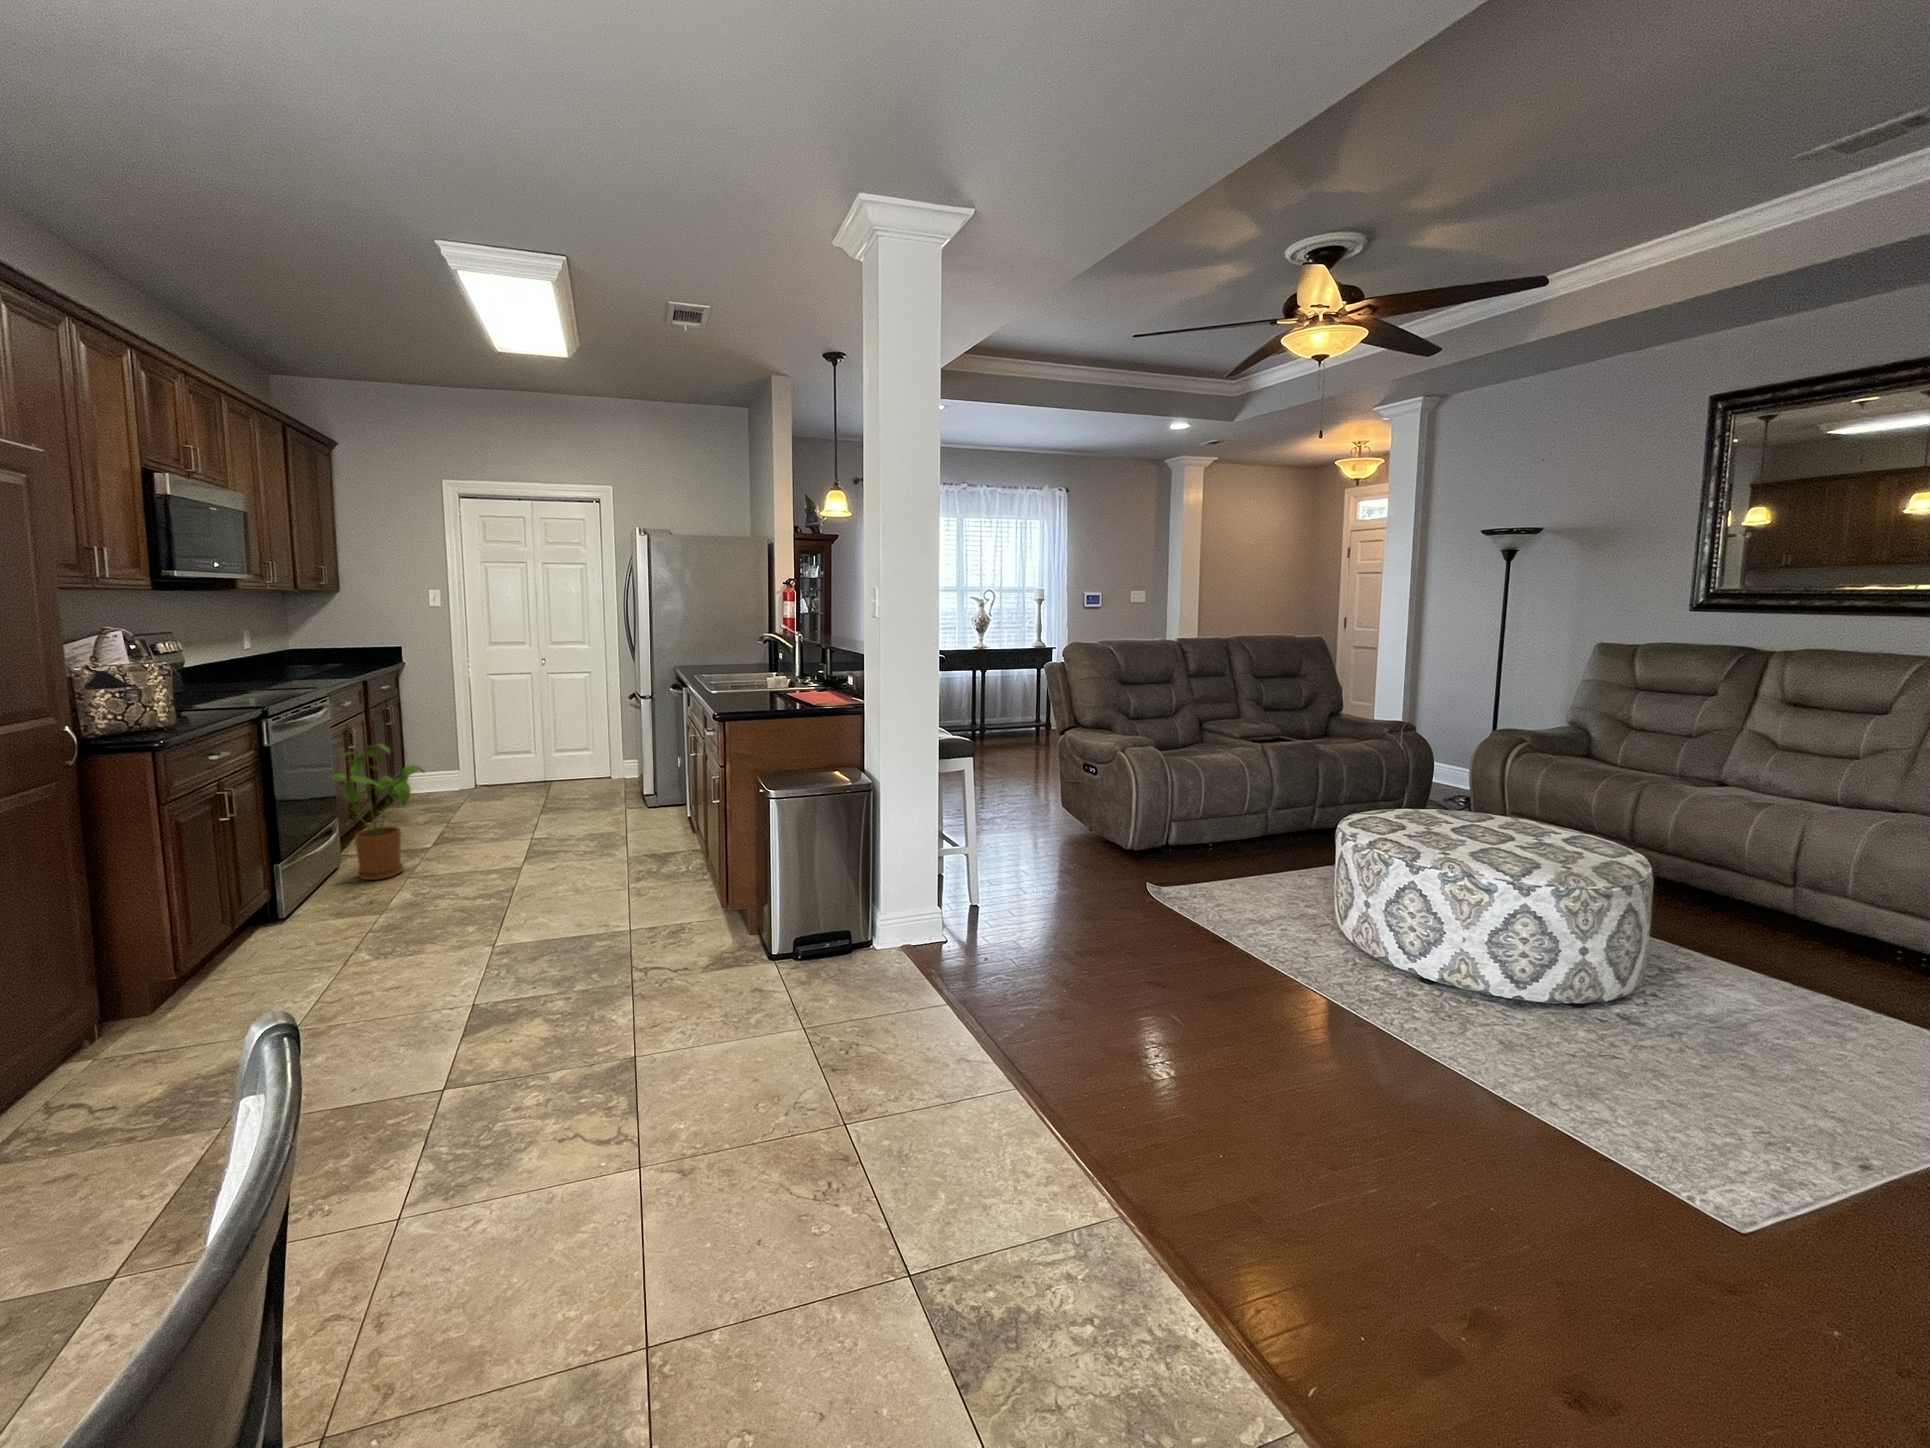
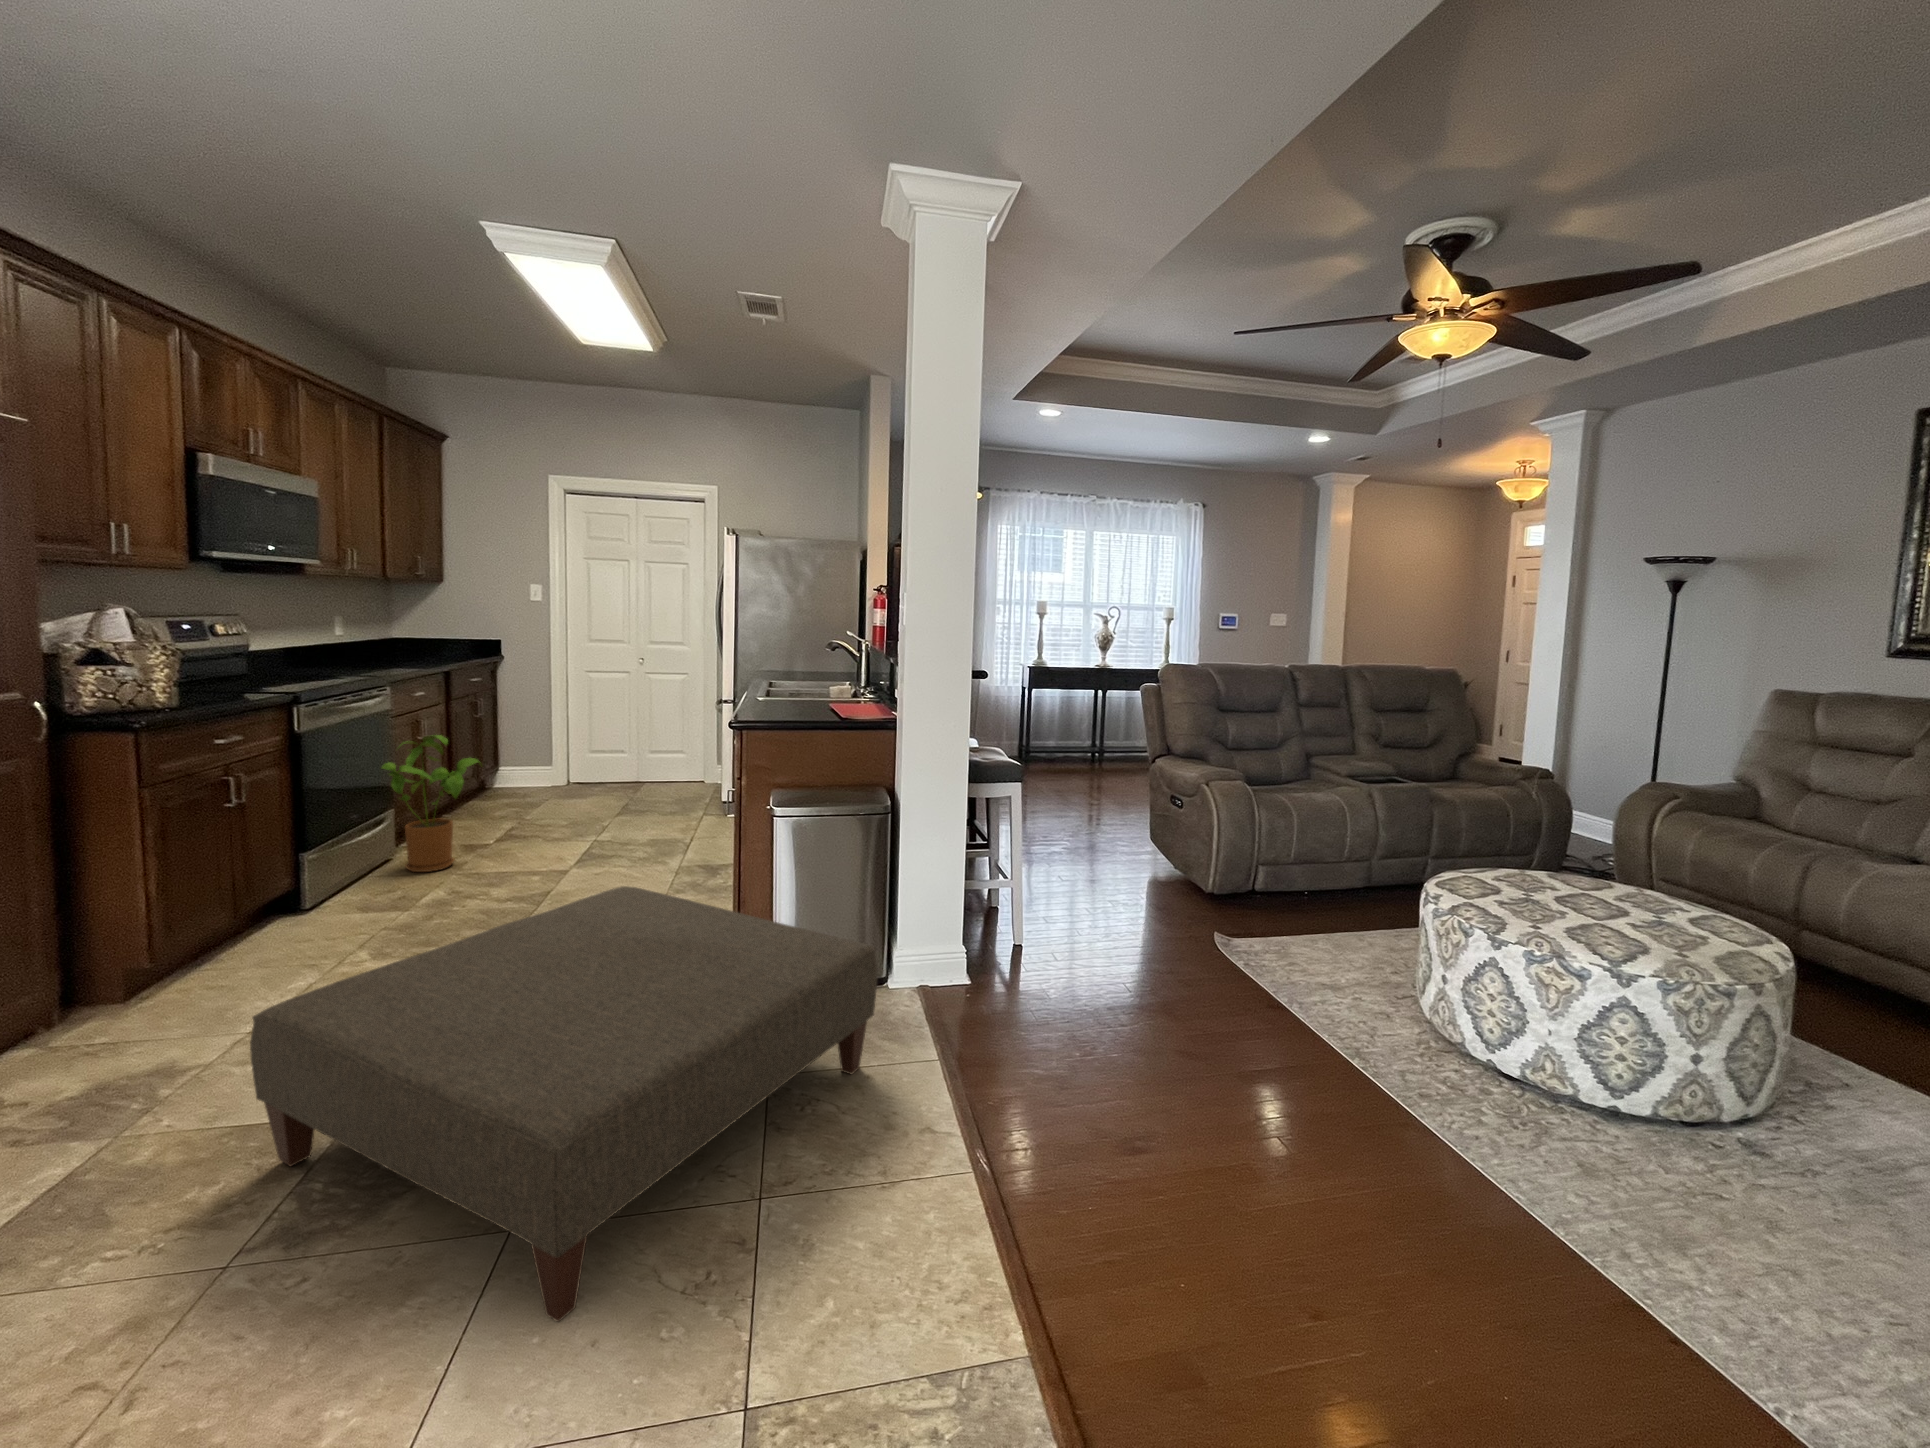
ottoman: none [367,873,895,1229] -> present [250,886,878,1322]

